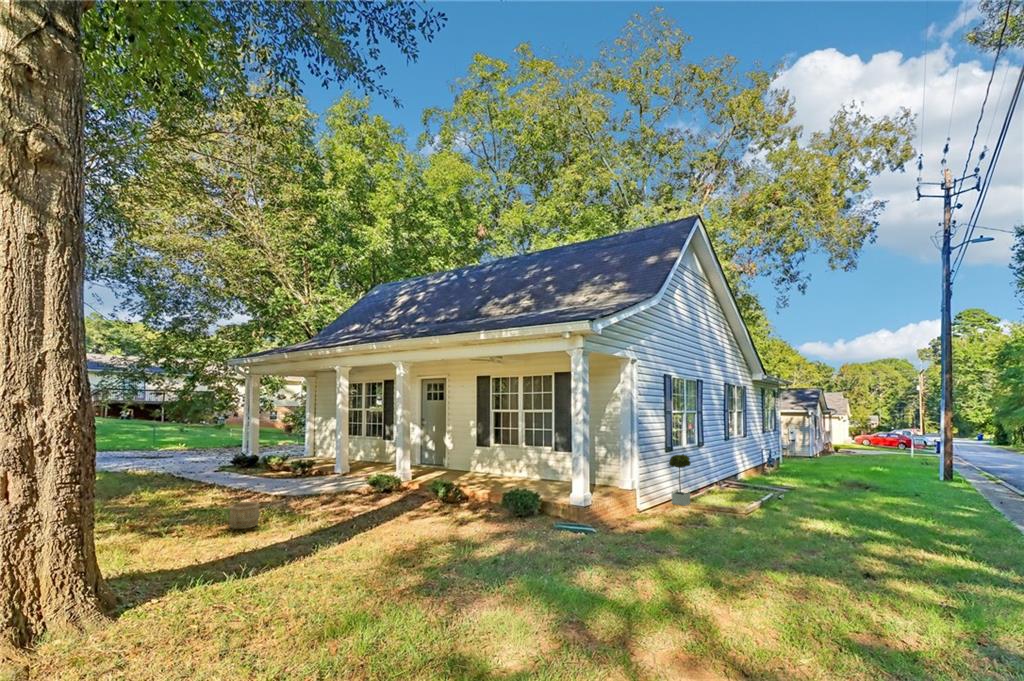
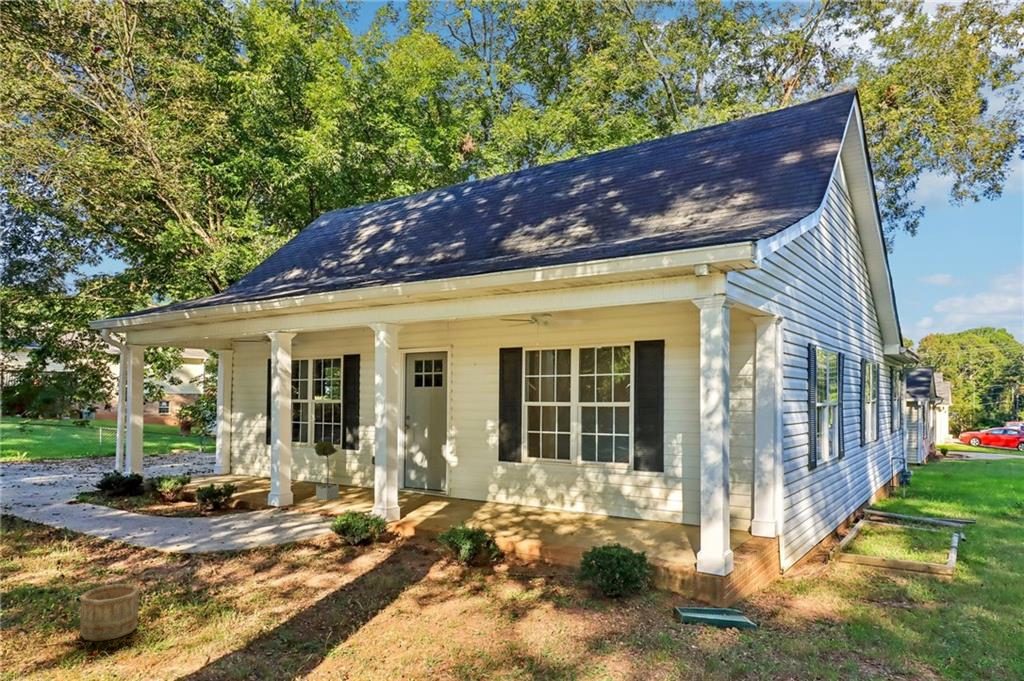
potted tree: present [669,454,691,506] -> present [314,440,339,501]

